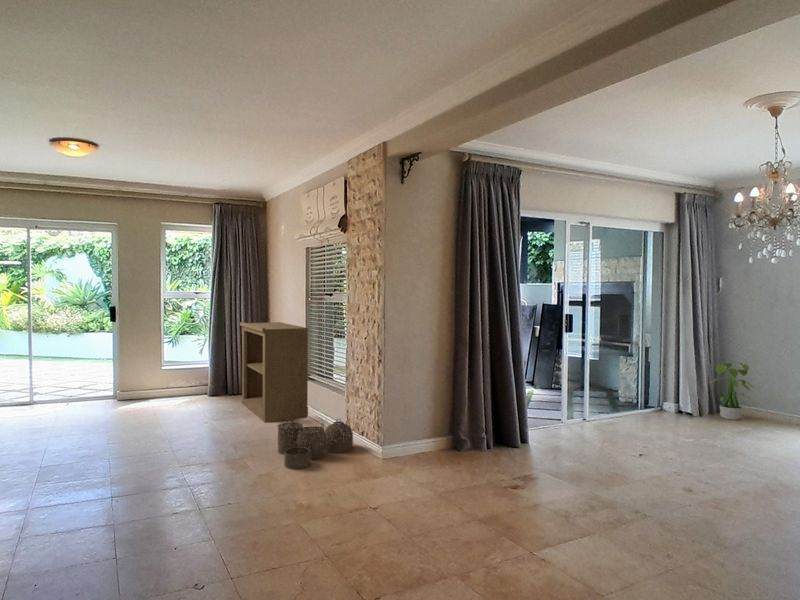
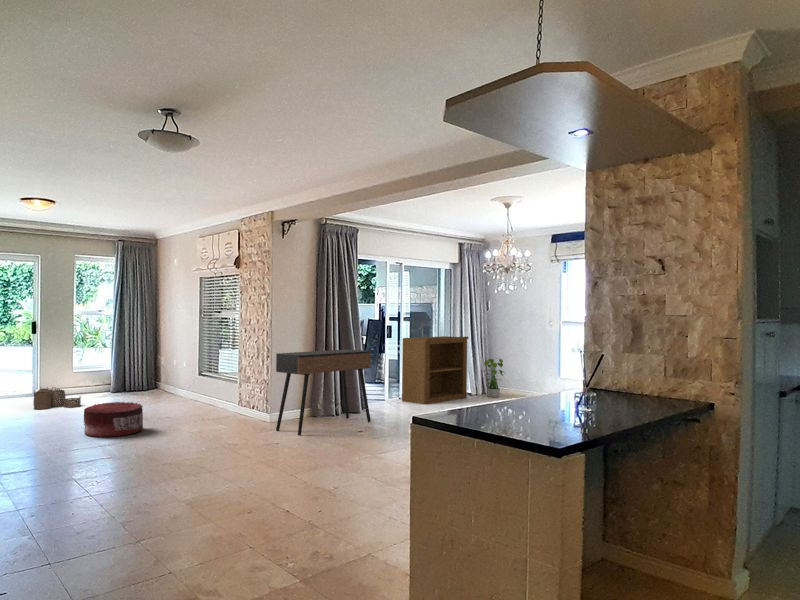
bookshelf: present [240,322,308,423] -> present [402,336,469,404]
console table: none [380,352,537,502] -> present [276,349,371,435]
pouf: none [120,417,206,475] -> present [84,402,143,437]
woven basket: present [278,418,353,469] -> present [33,387,81,410]

